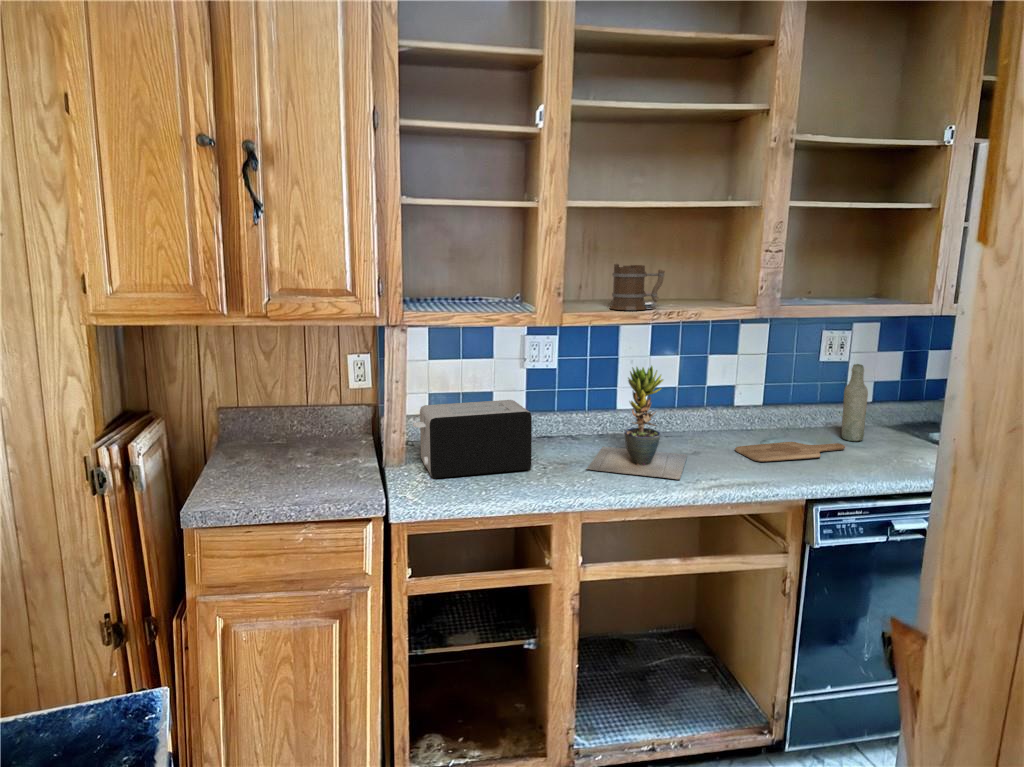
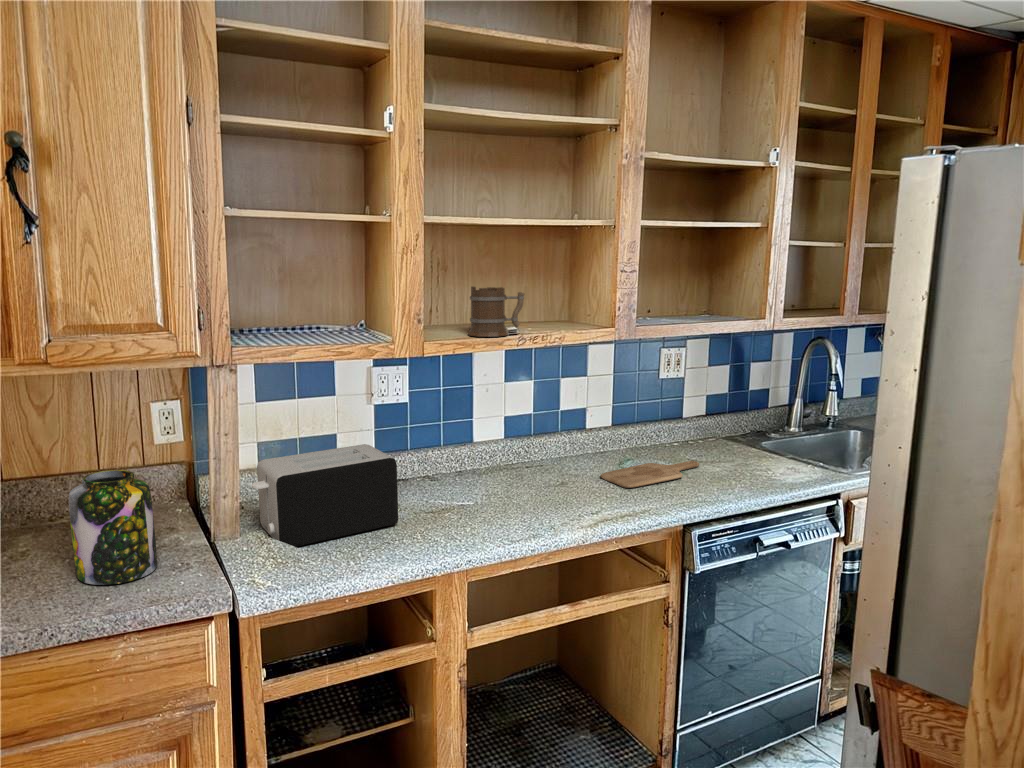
bottle: present [841,364,868,441] -> none [690,381,713,457]
potted plant: present [587,366,687,479] -> none [459,395,562,518]
jar: none [278,401,337,486] -> present [69,470,157,585]

